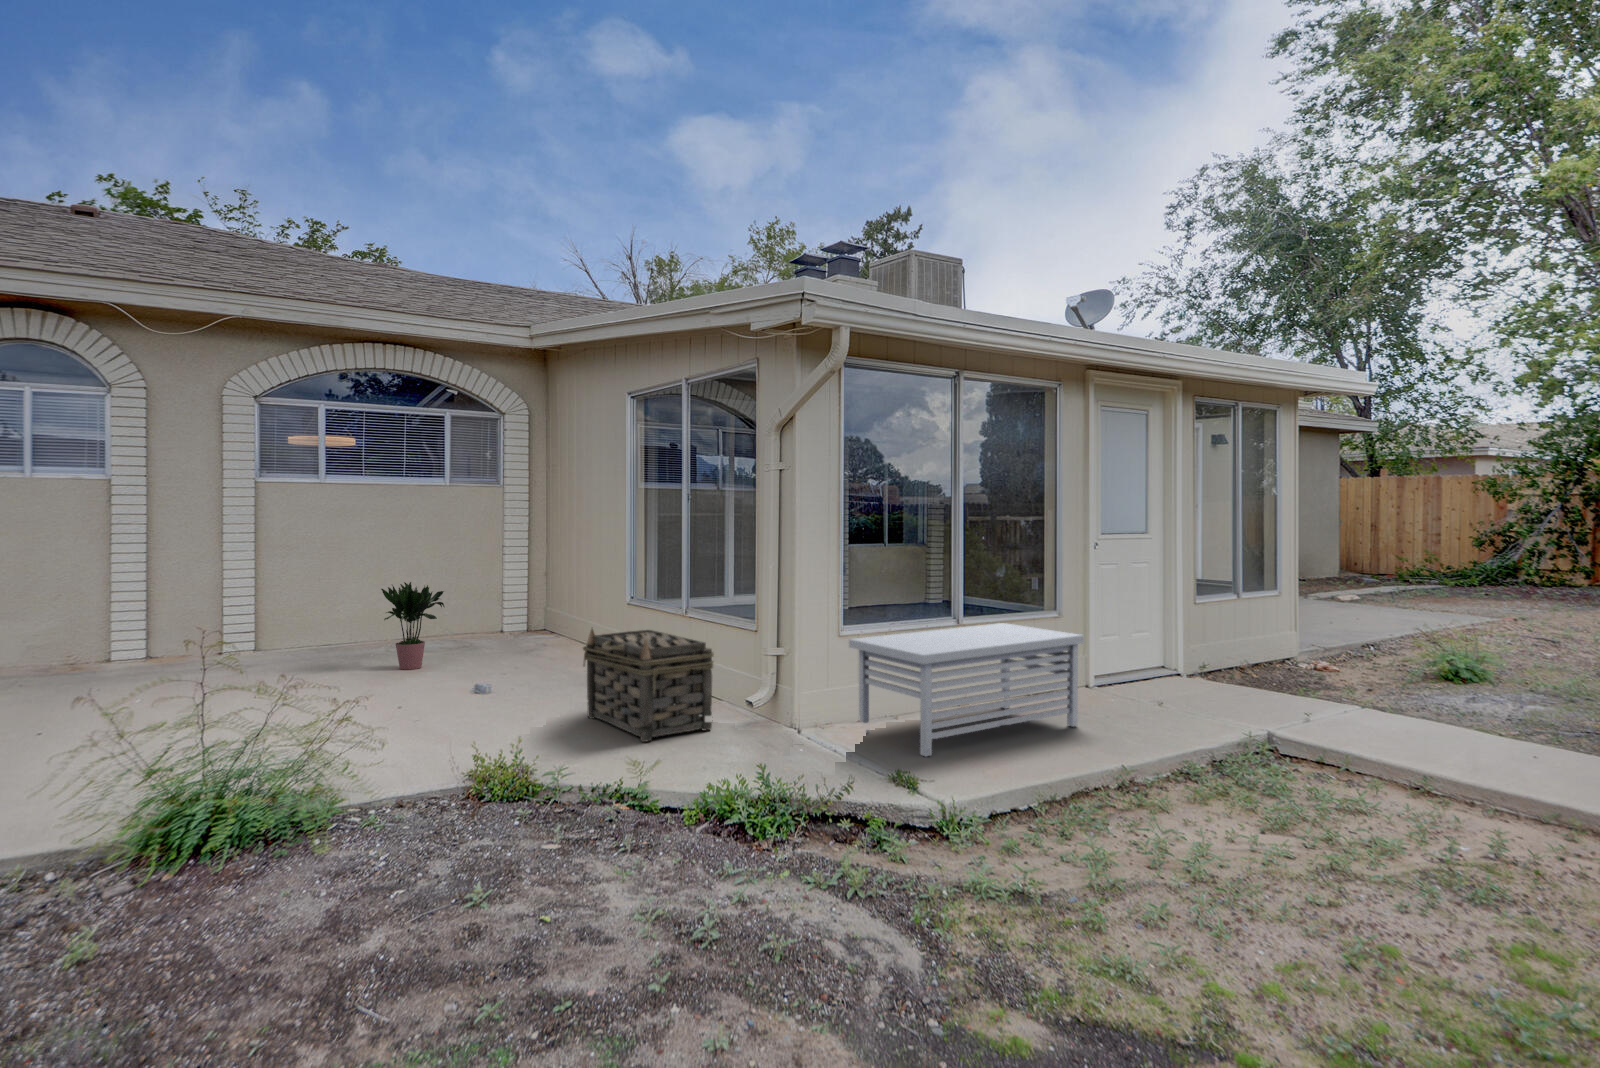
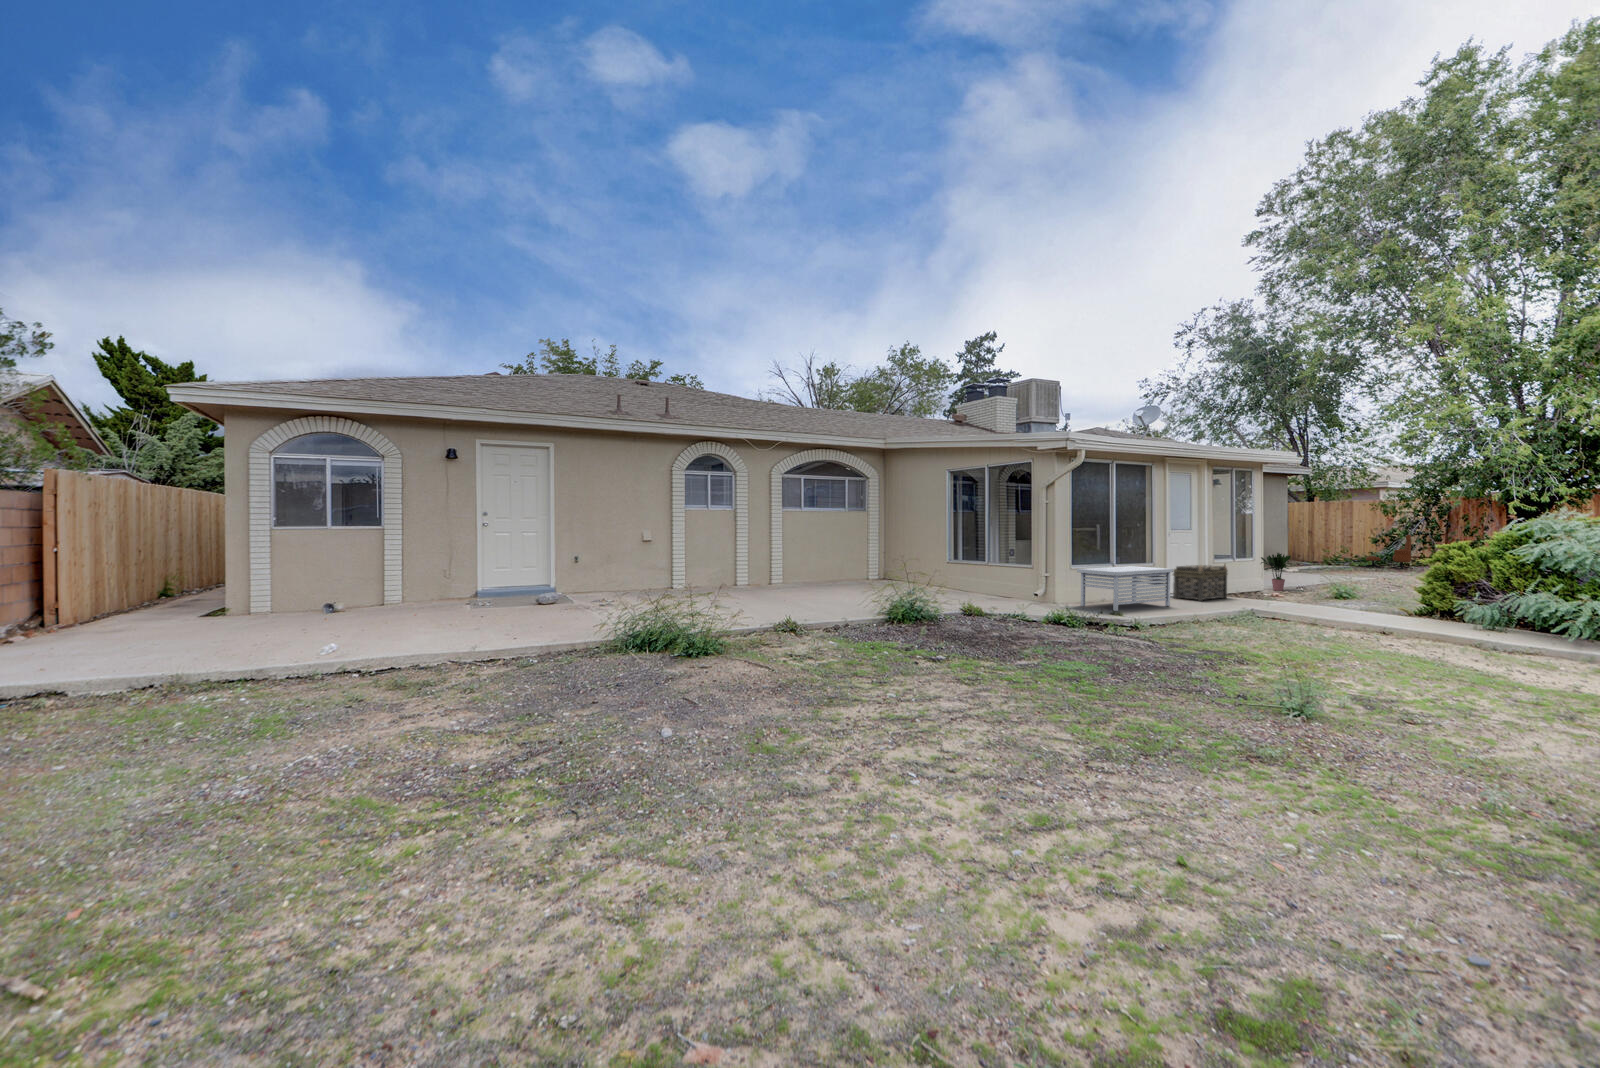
lounge chair: none [1458,532,1545,592] -> present [1362,535,1413,569]
potted plant: present [381,582,444,669] -> present [1261,553,1291,591]
basket: present [583,629,714,742] -> present [1173,564,1228,601]

